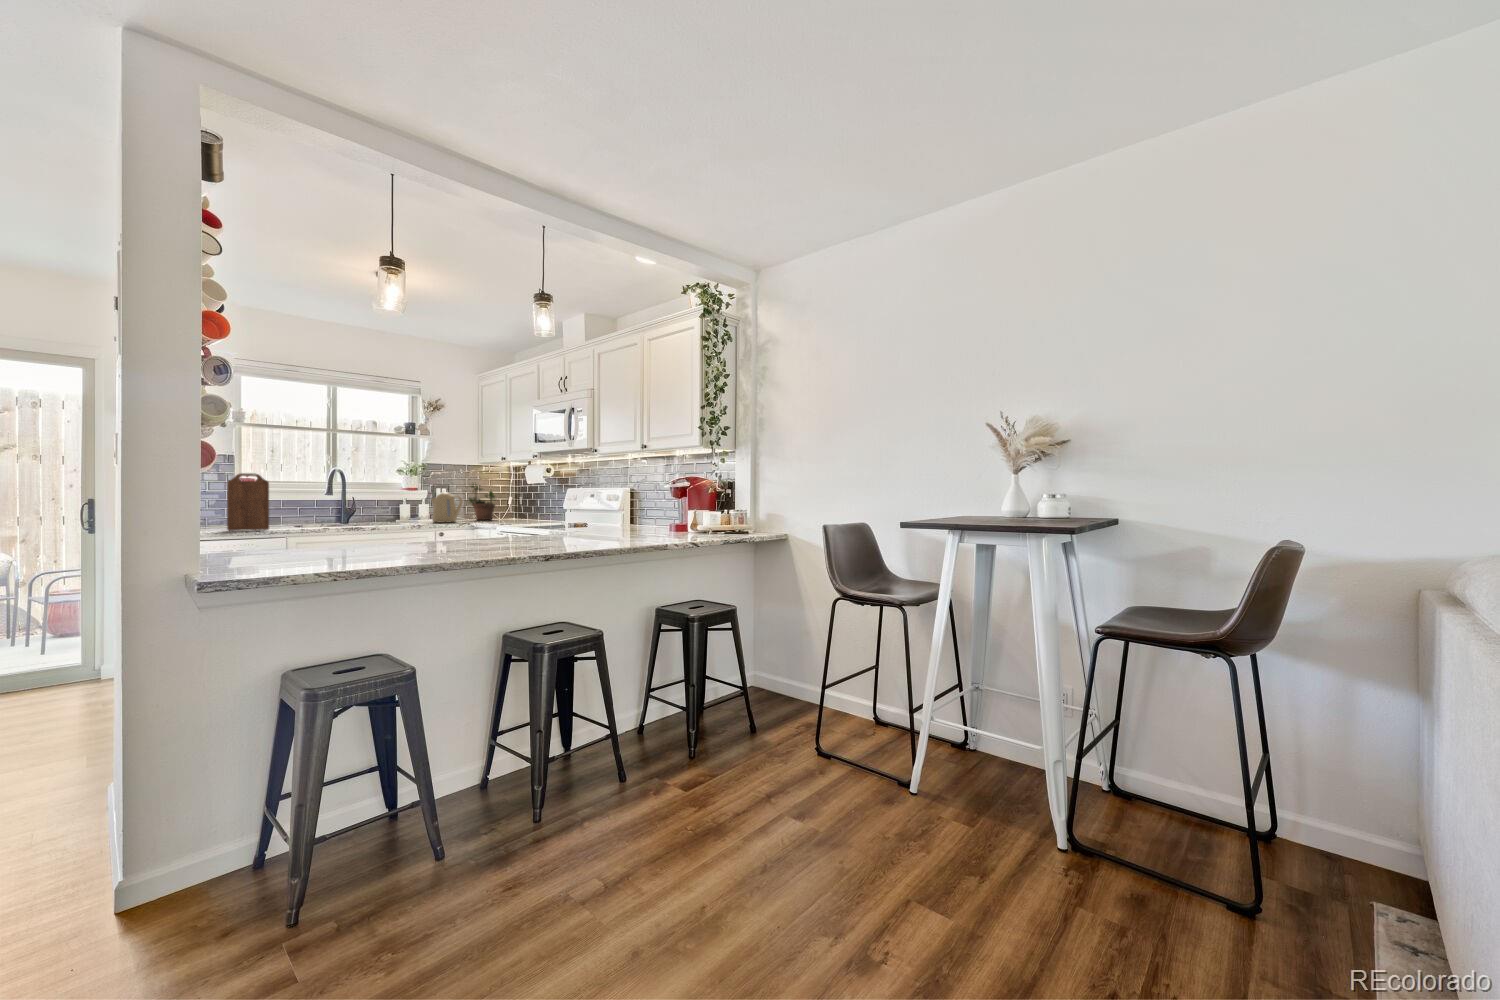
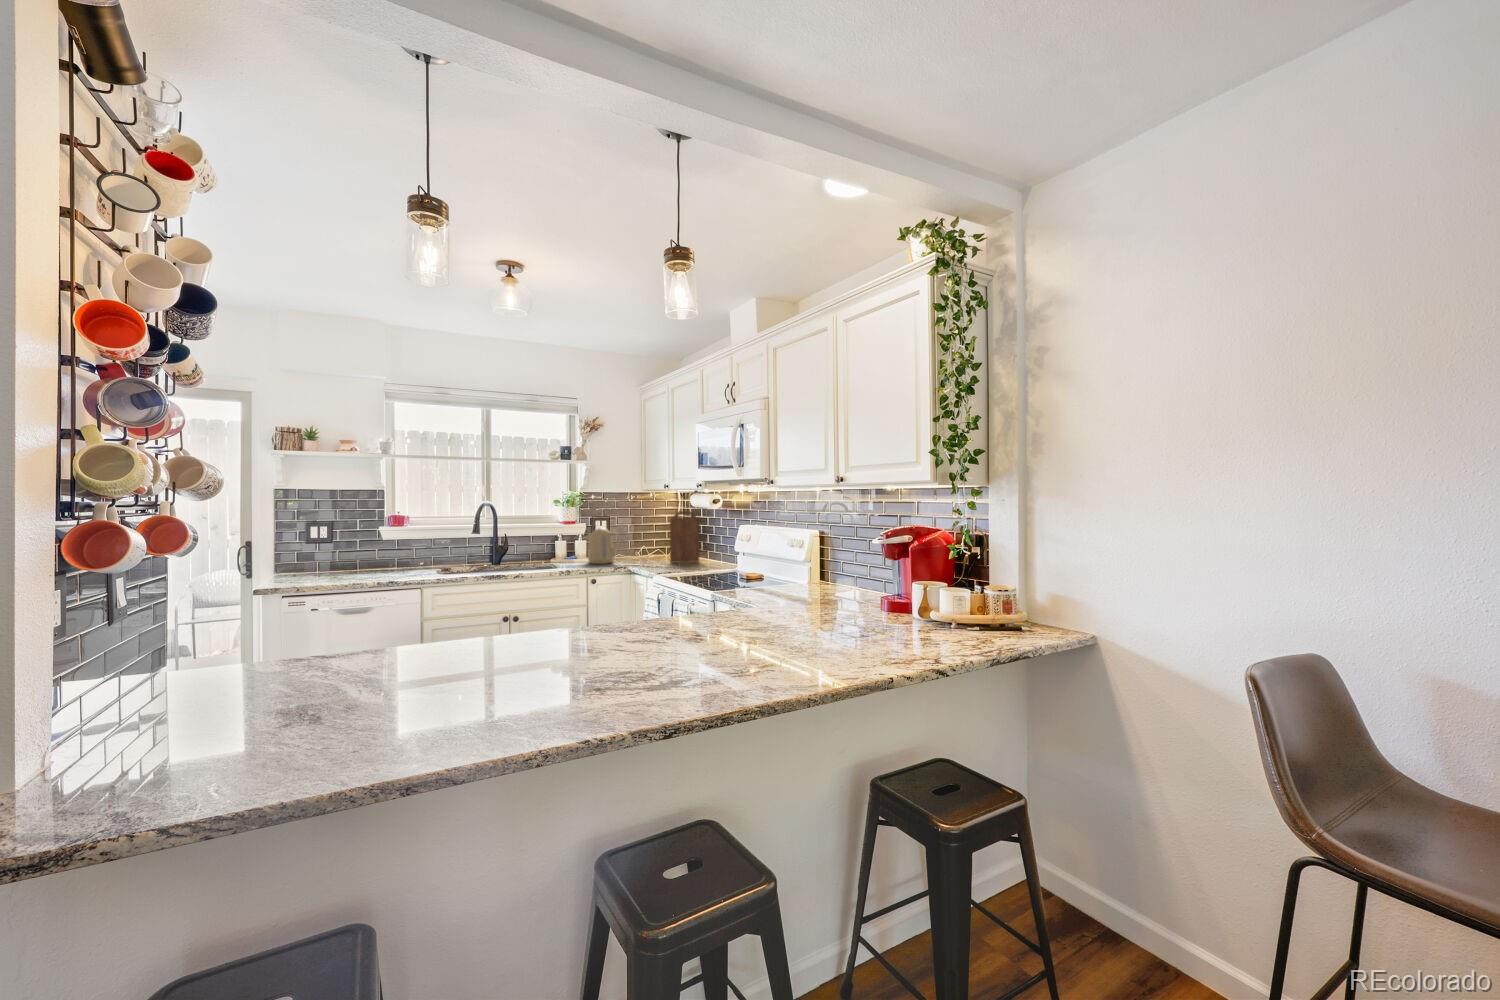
cutting board: present [227,473,269,531] -> present [670,511,699,563]
potted plant: present [468,485,495,520] -> none [628,510,661,558]

